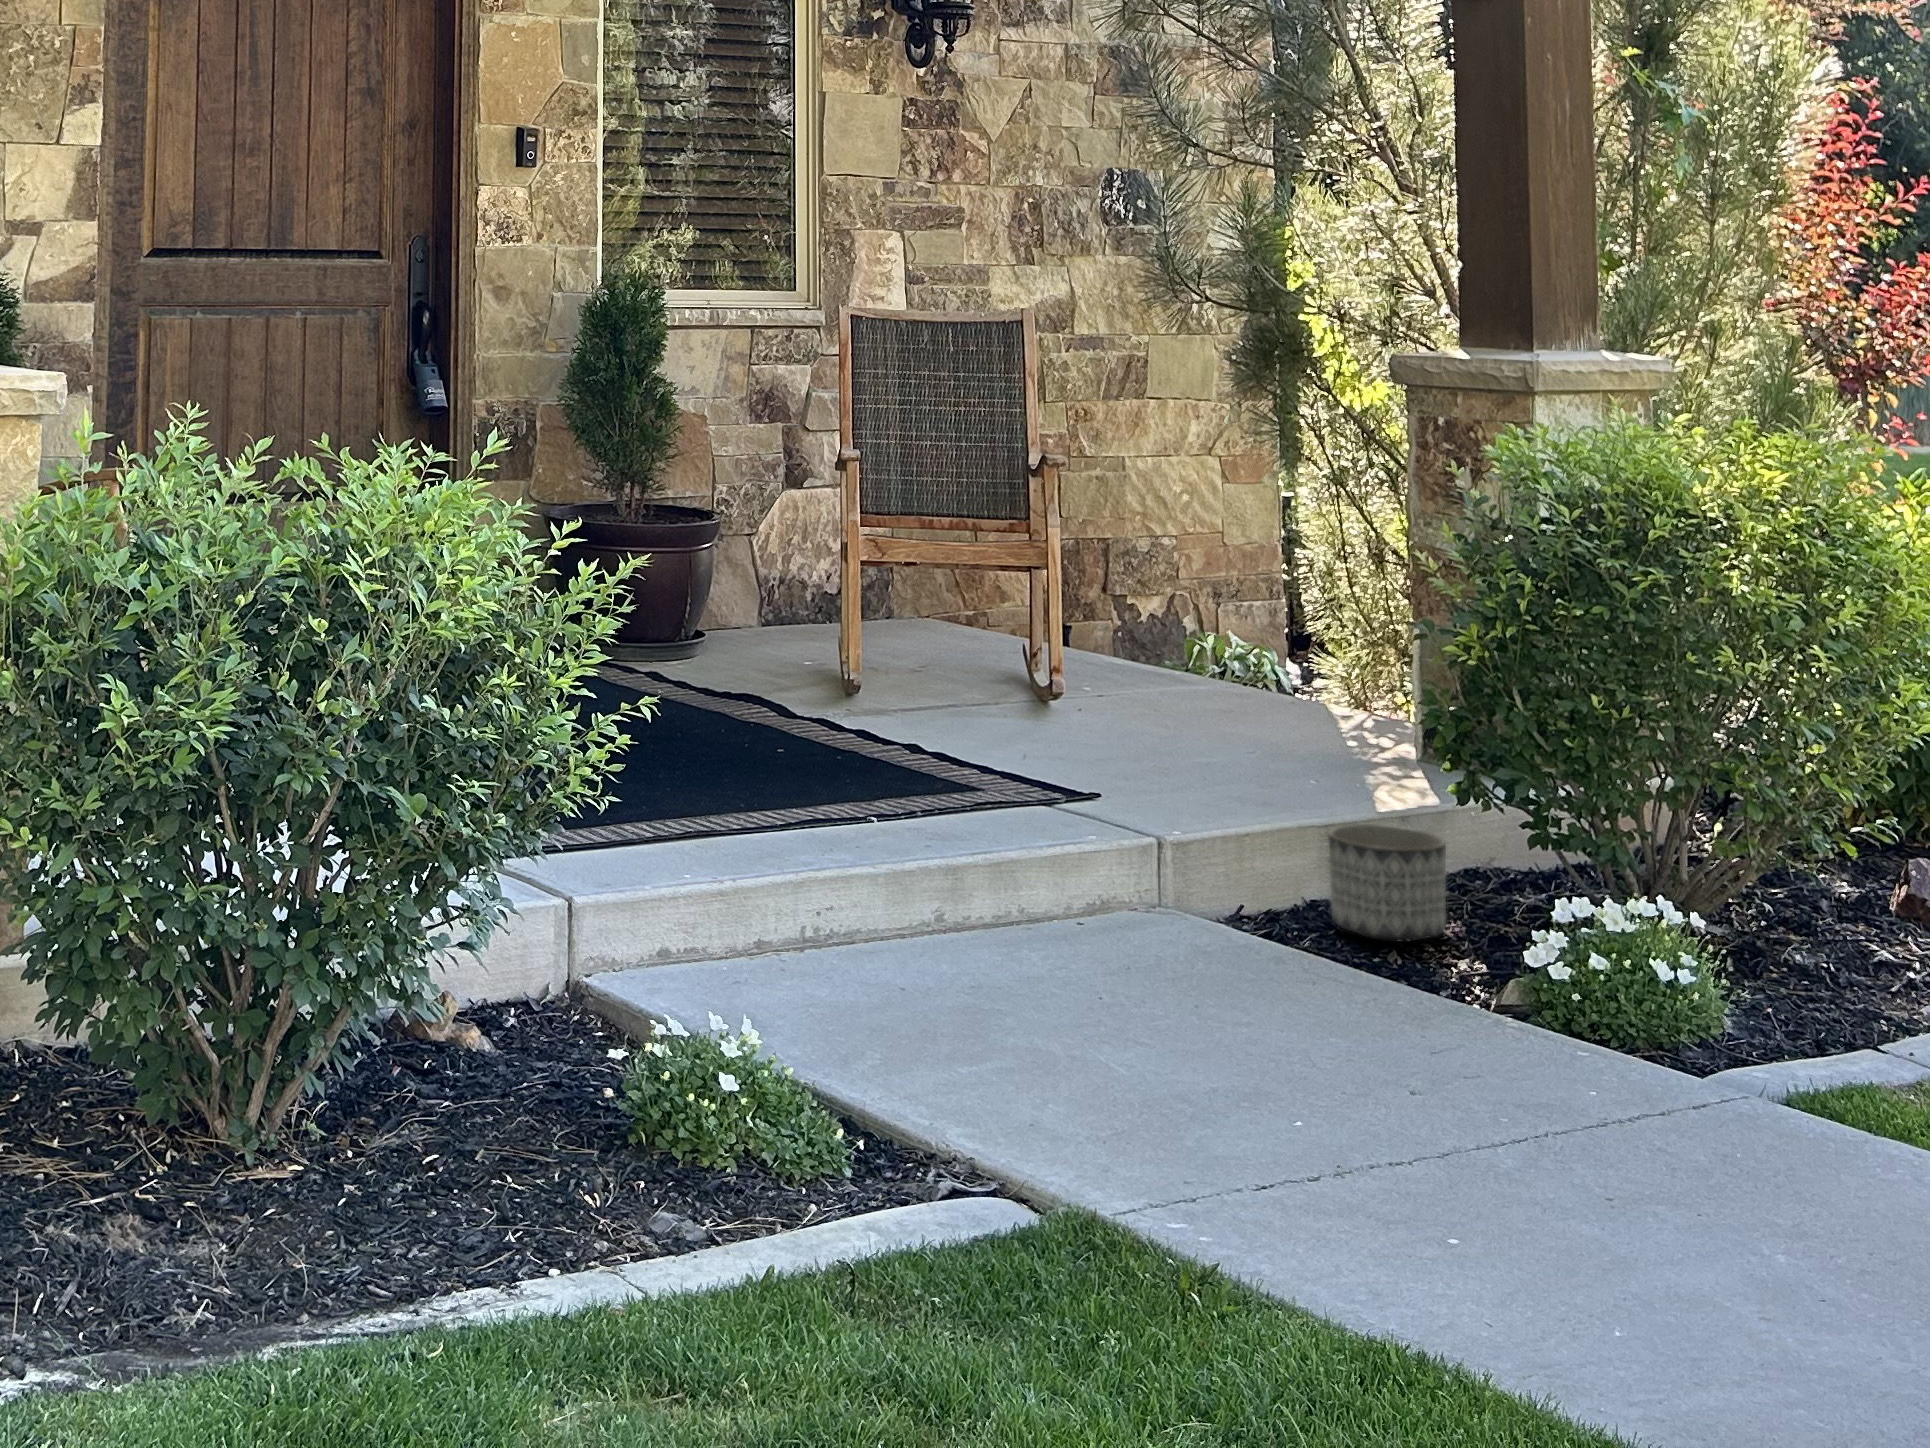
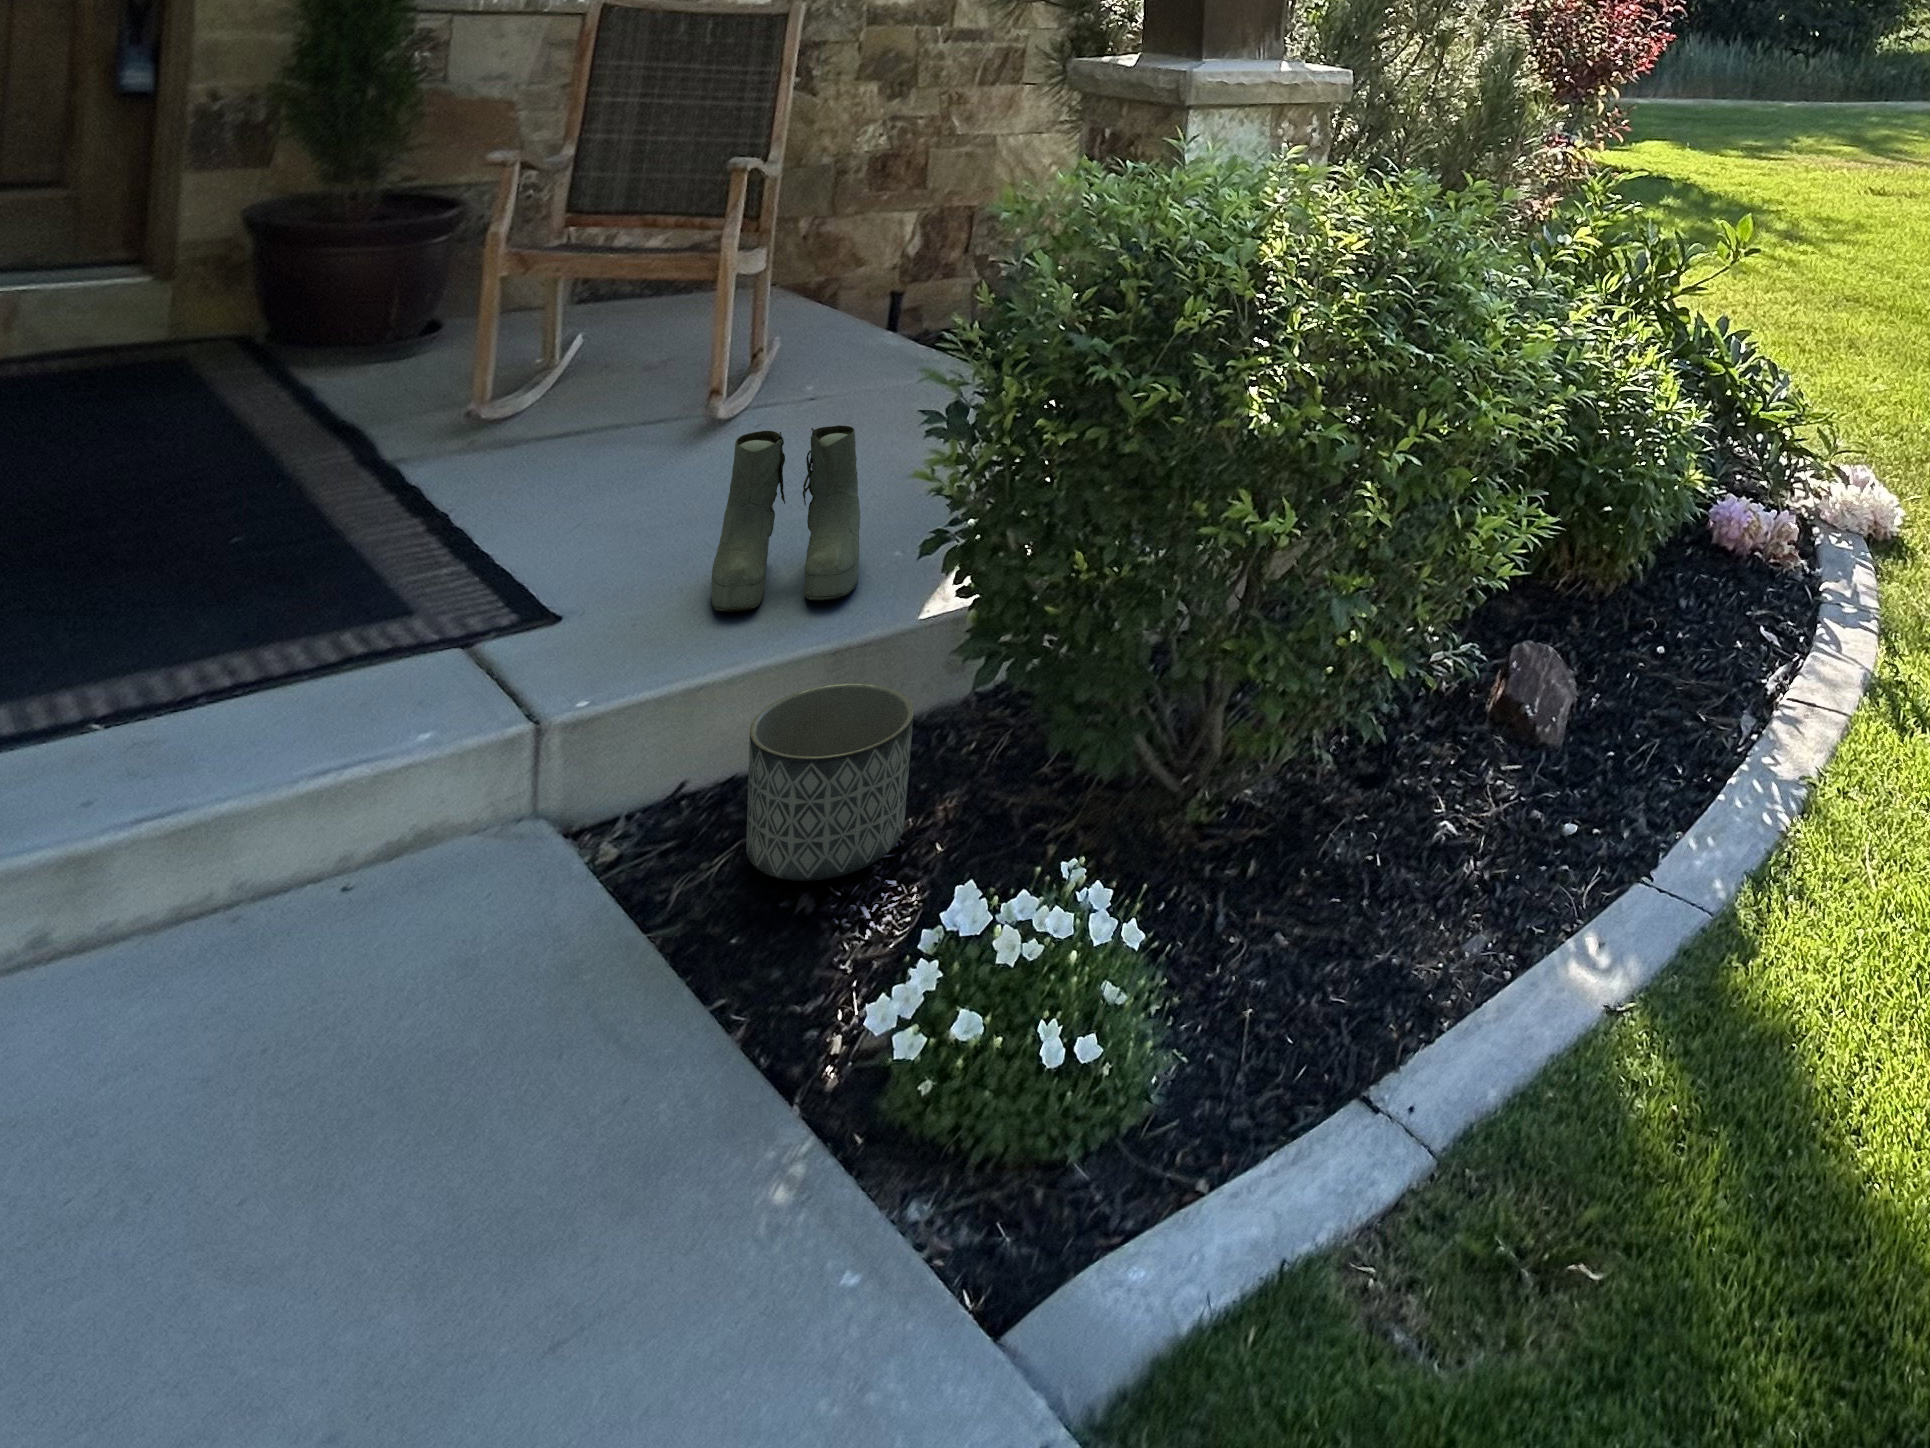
boots: none [1190,662,1312,792] -> present [711,425,860,612]

